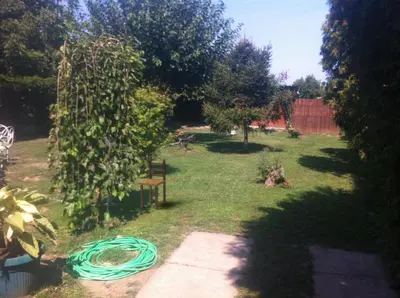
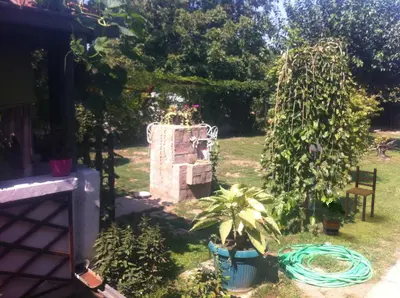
potted tree: none [113,193,136,228] -> present [321,201,346,235]

